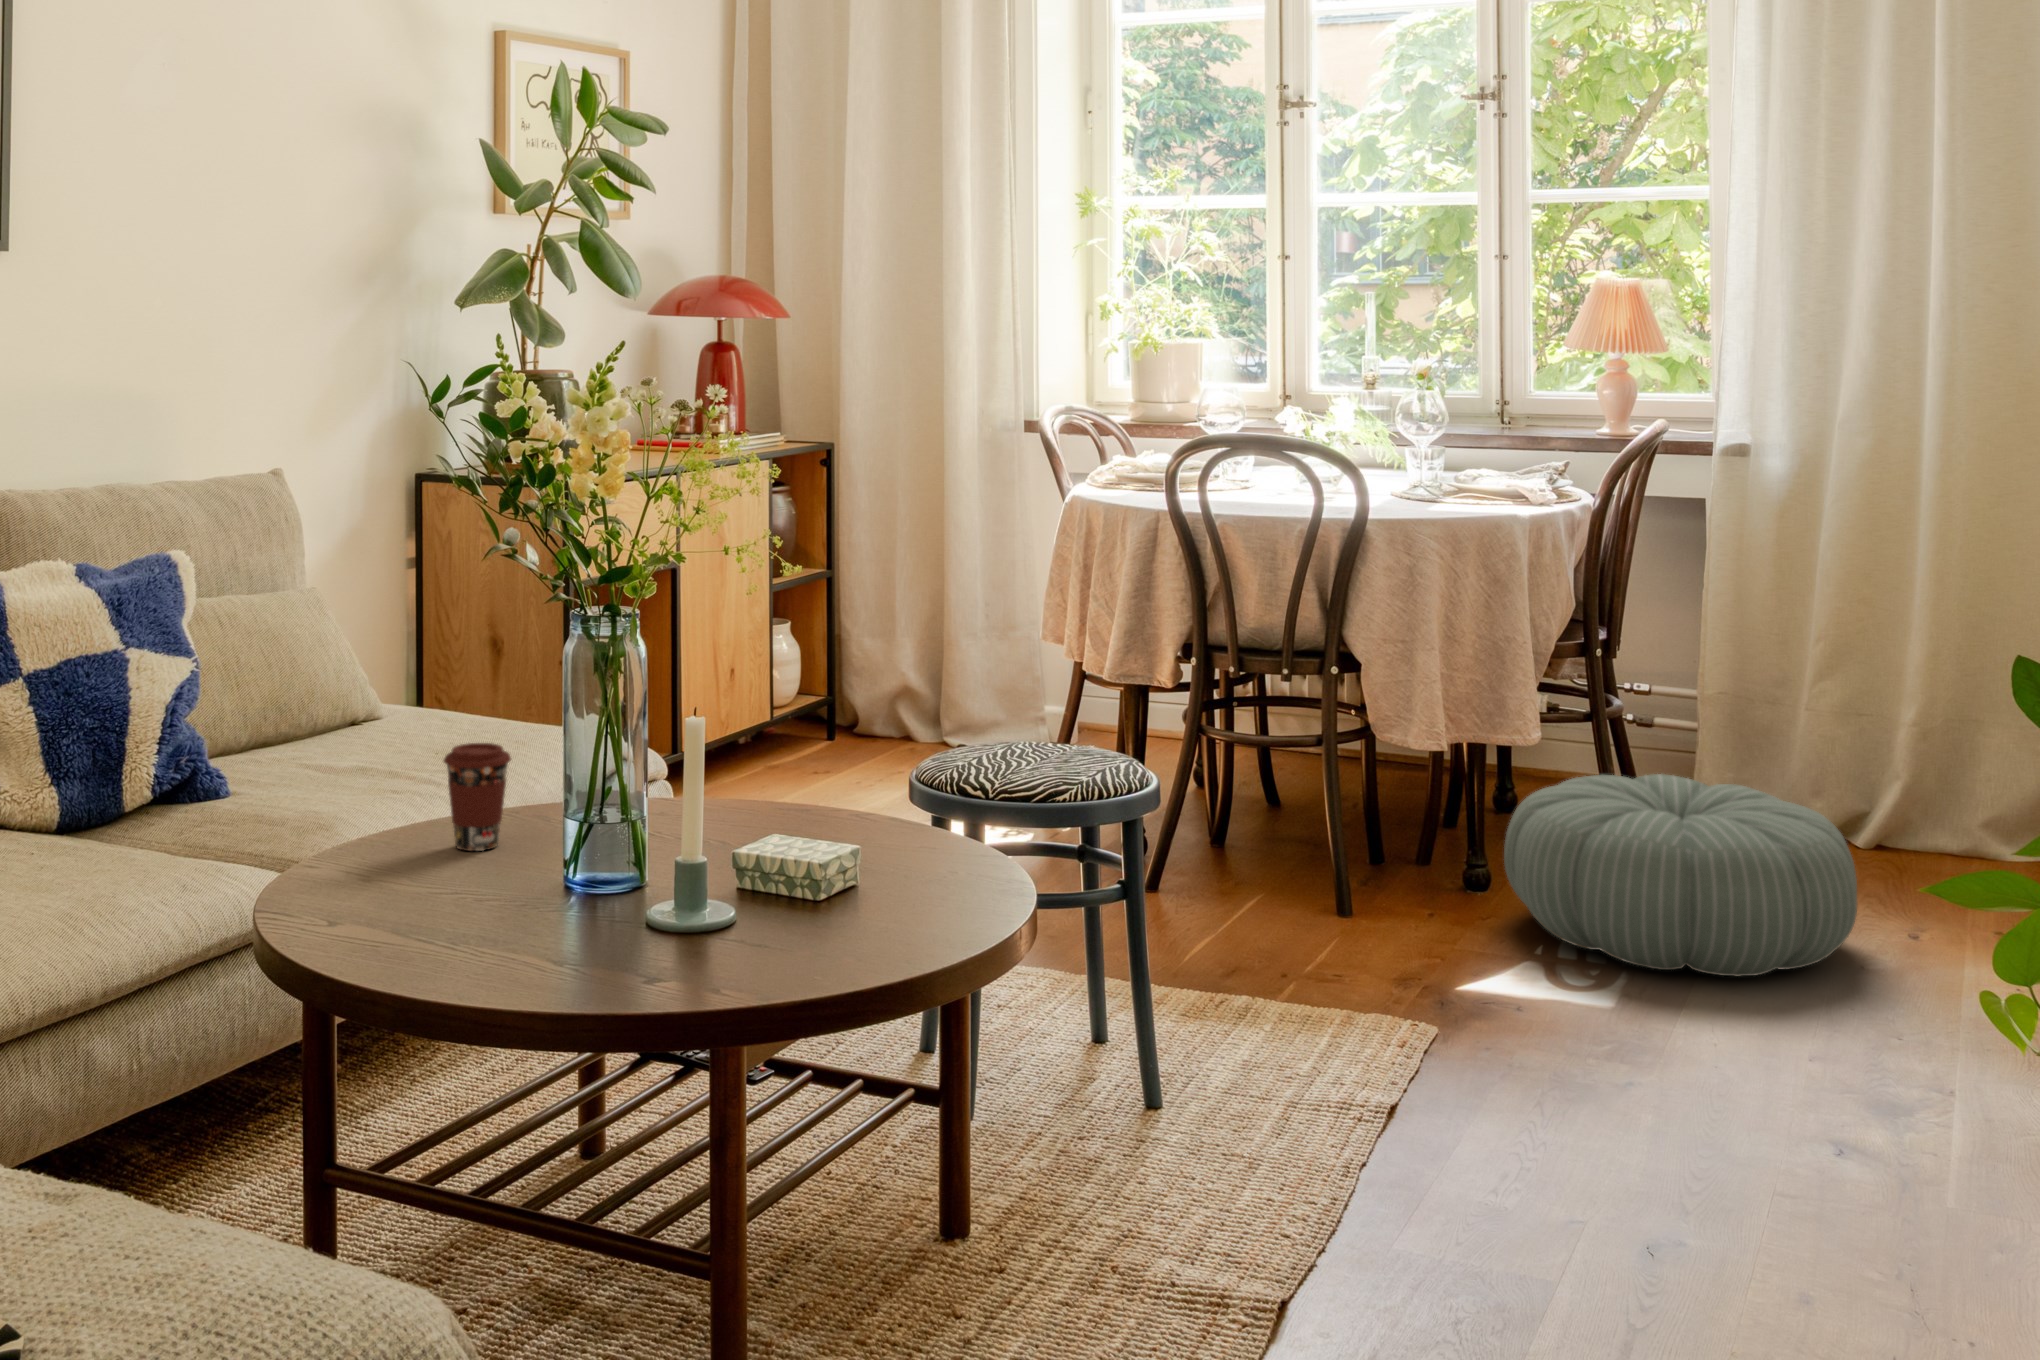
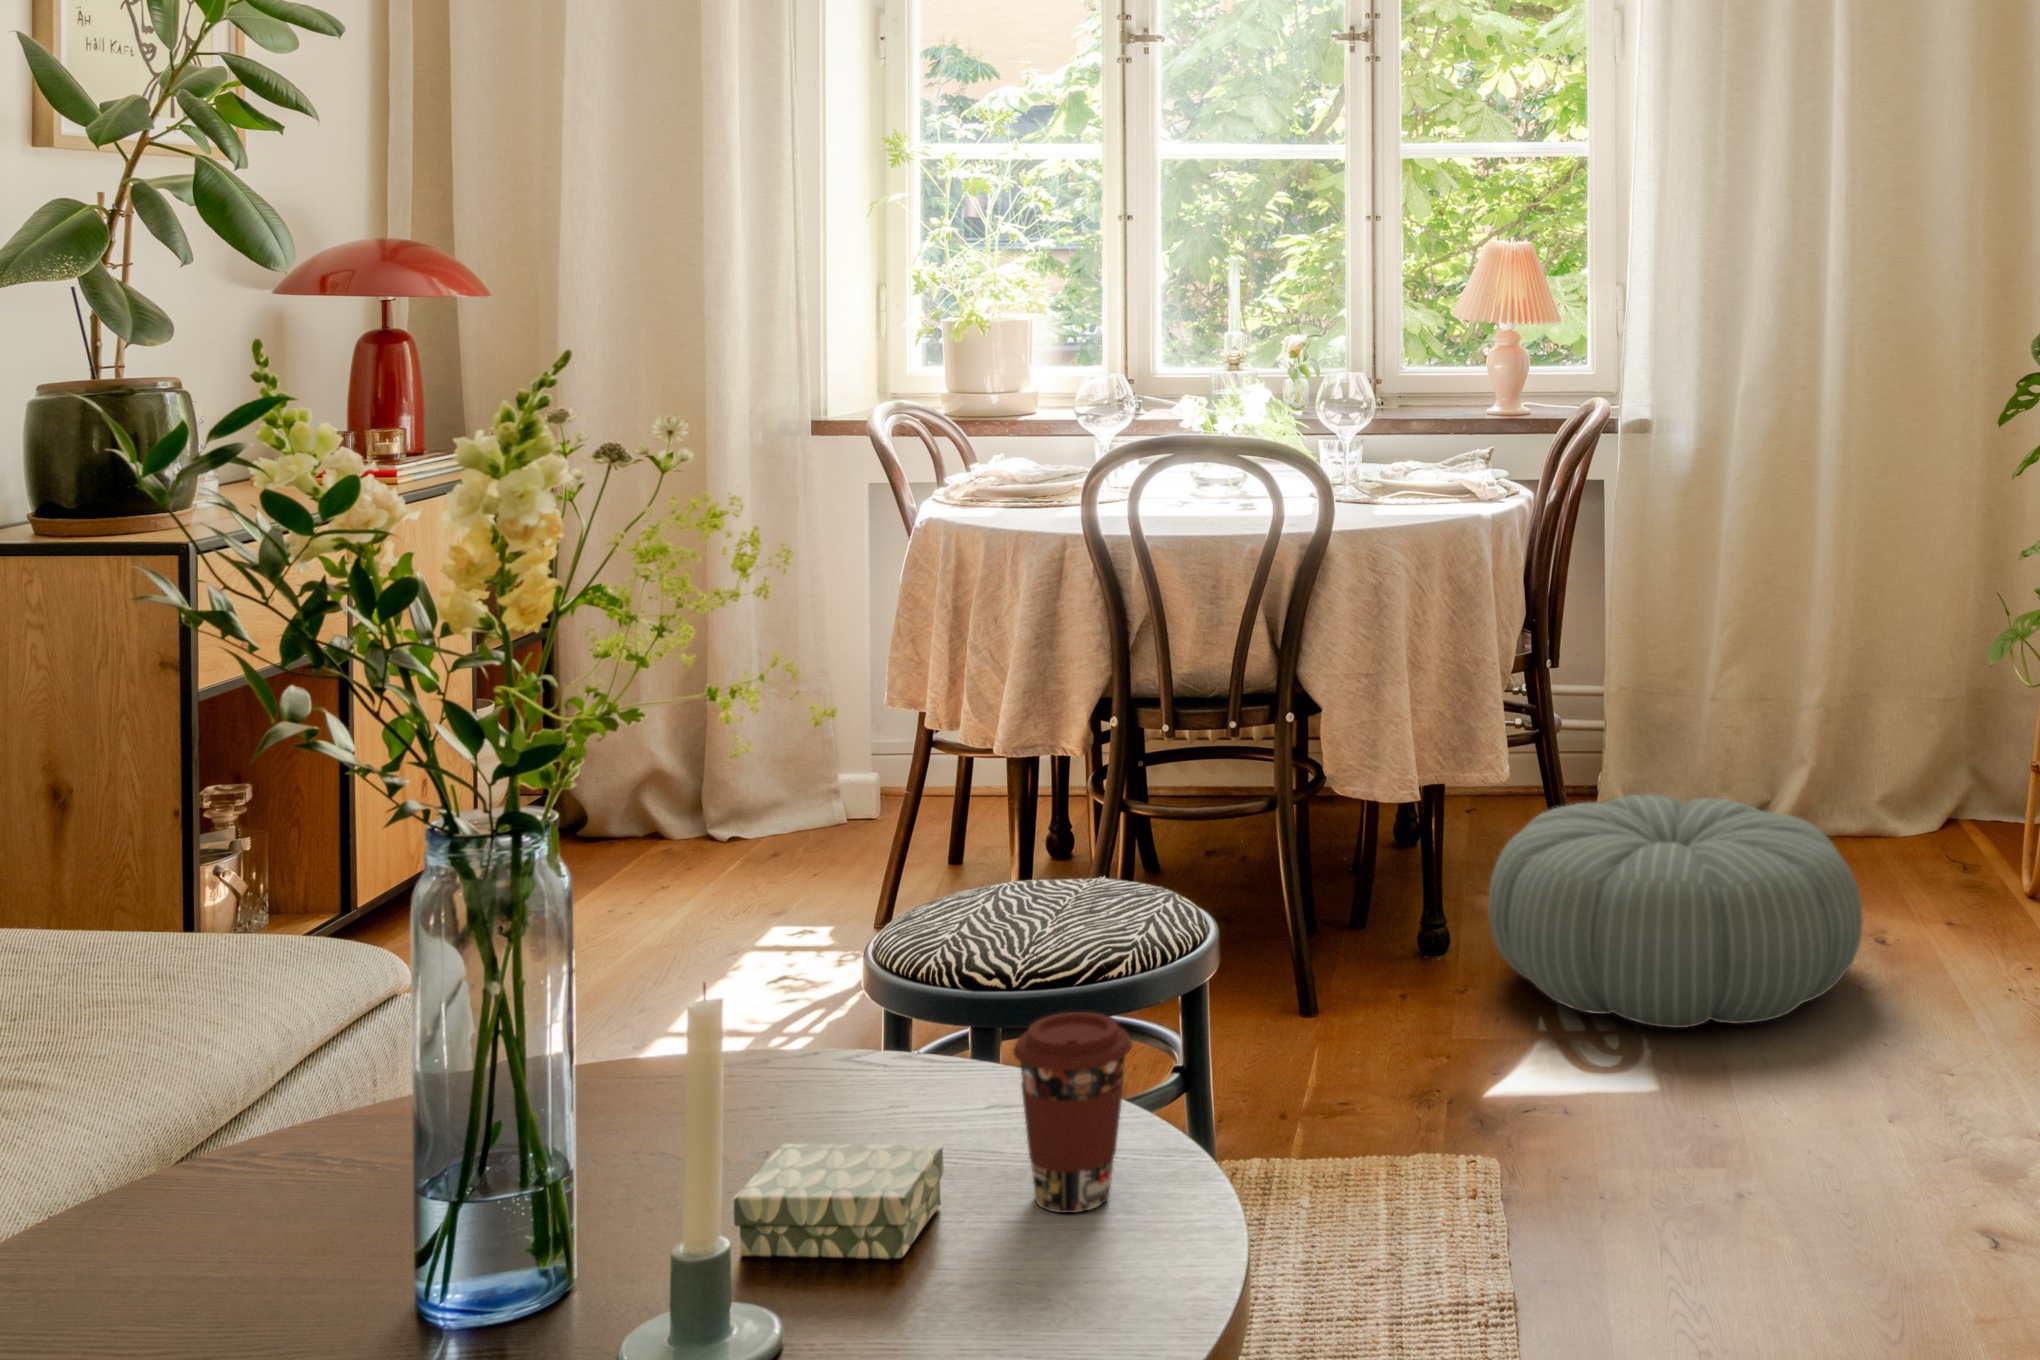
coffee cup: present [444,743,511,851] -> present [1013,1012,1132,1213]

